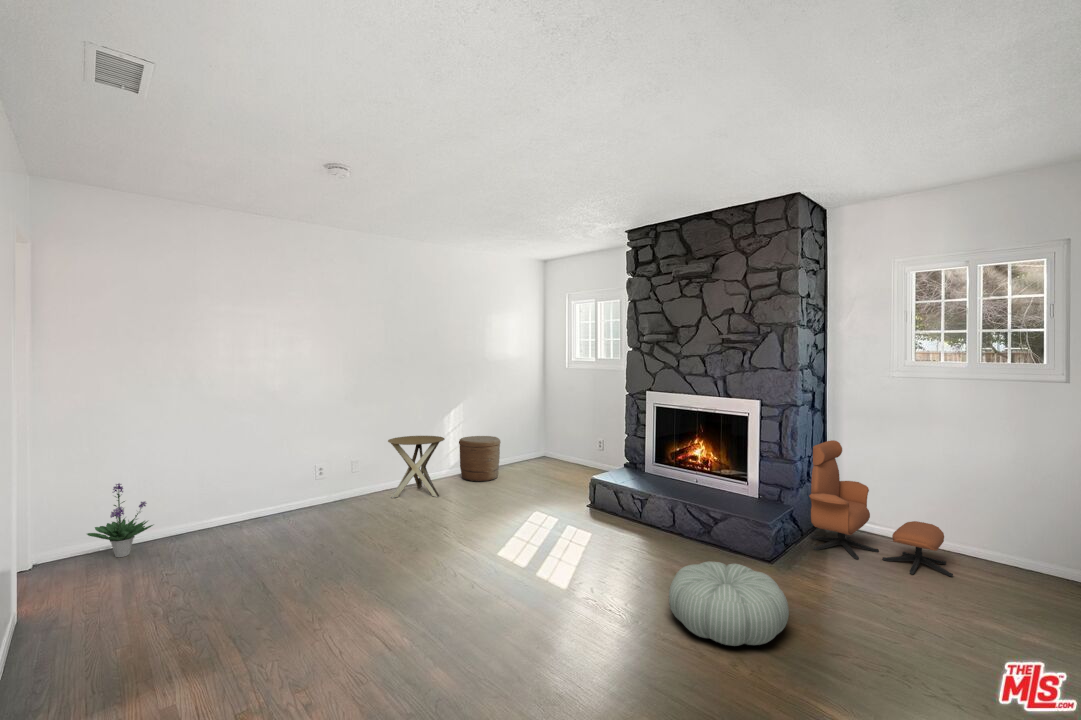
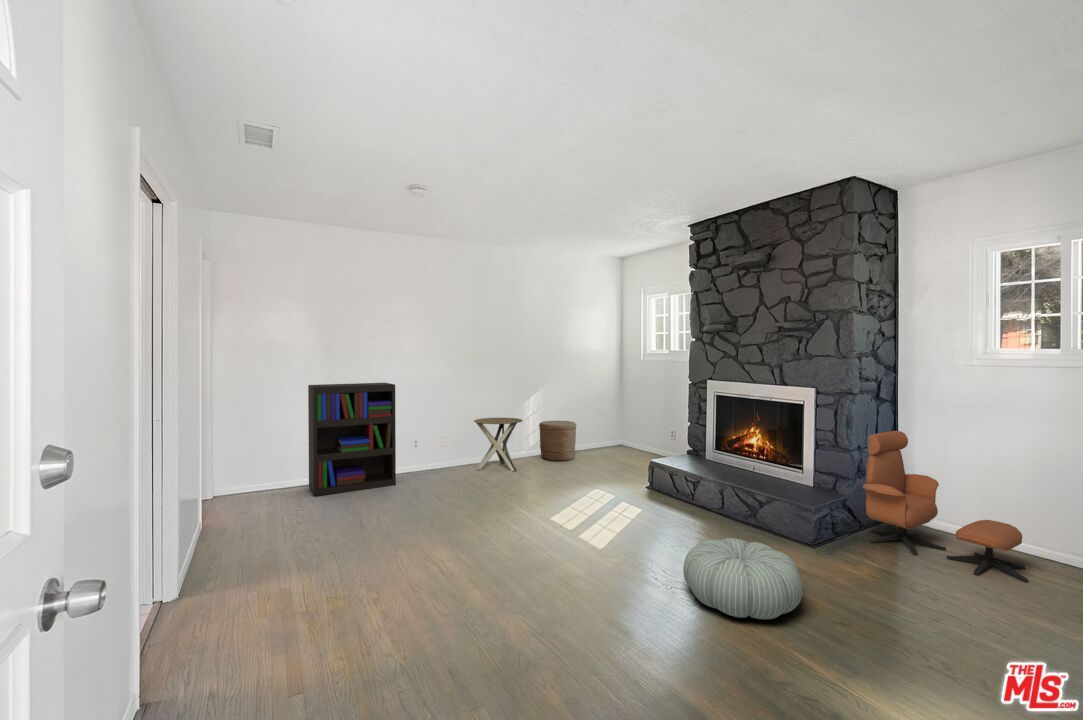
bookshelf: none [181,400,299,547] -> present [308,383,396,496]
potted plant: present [87,483,153,557] -> none [238,442,286,500]

